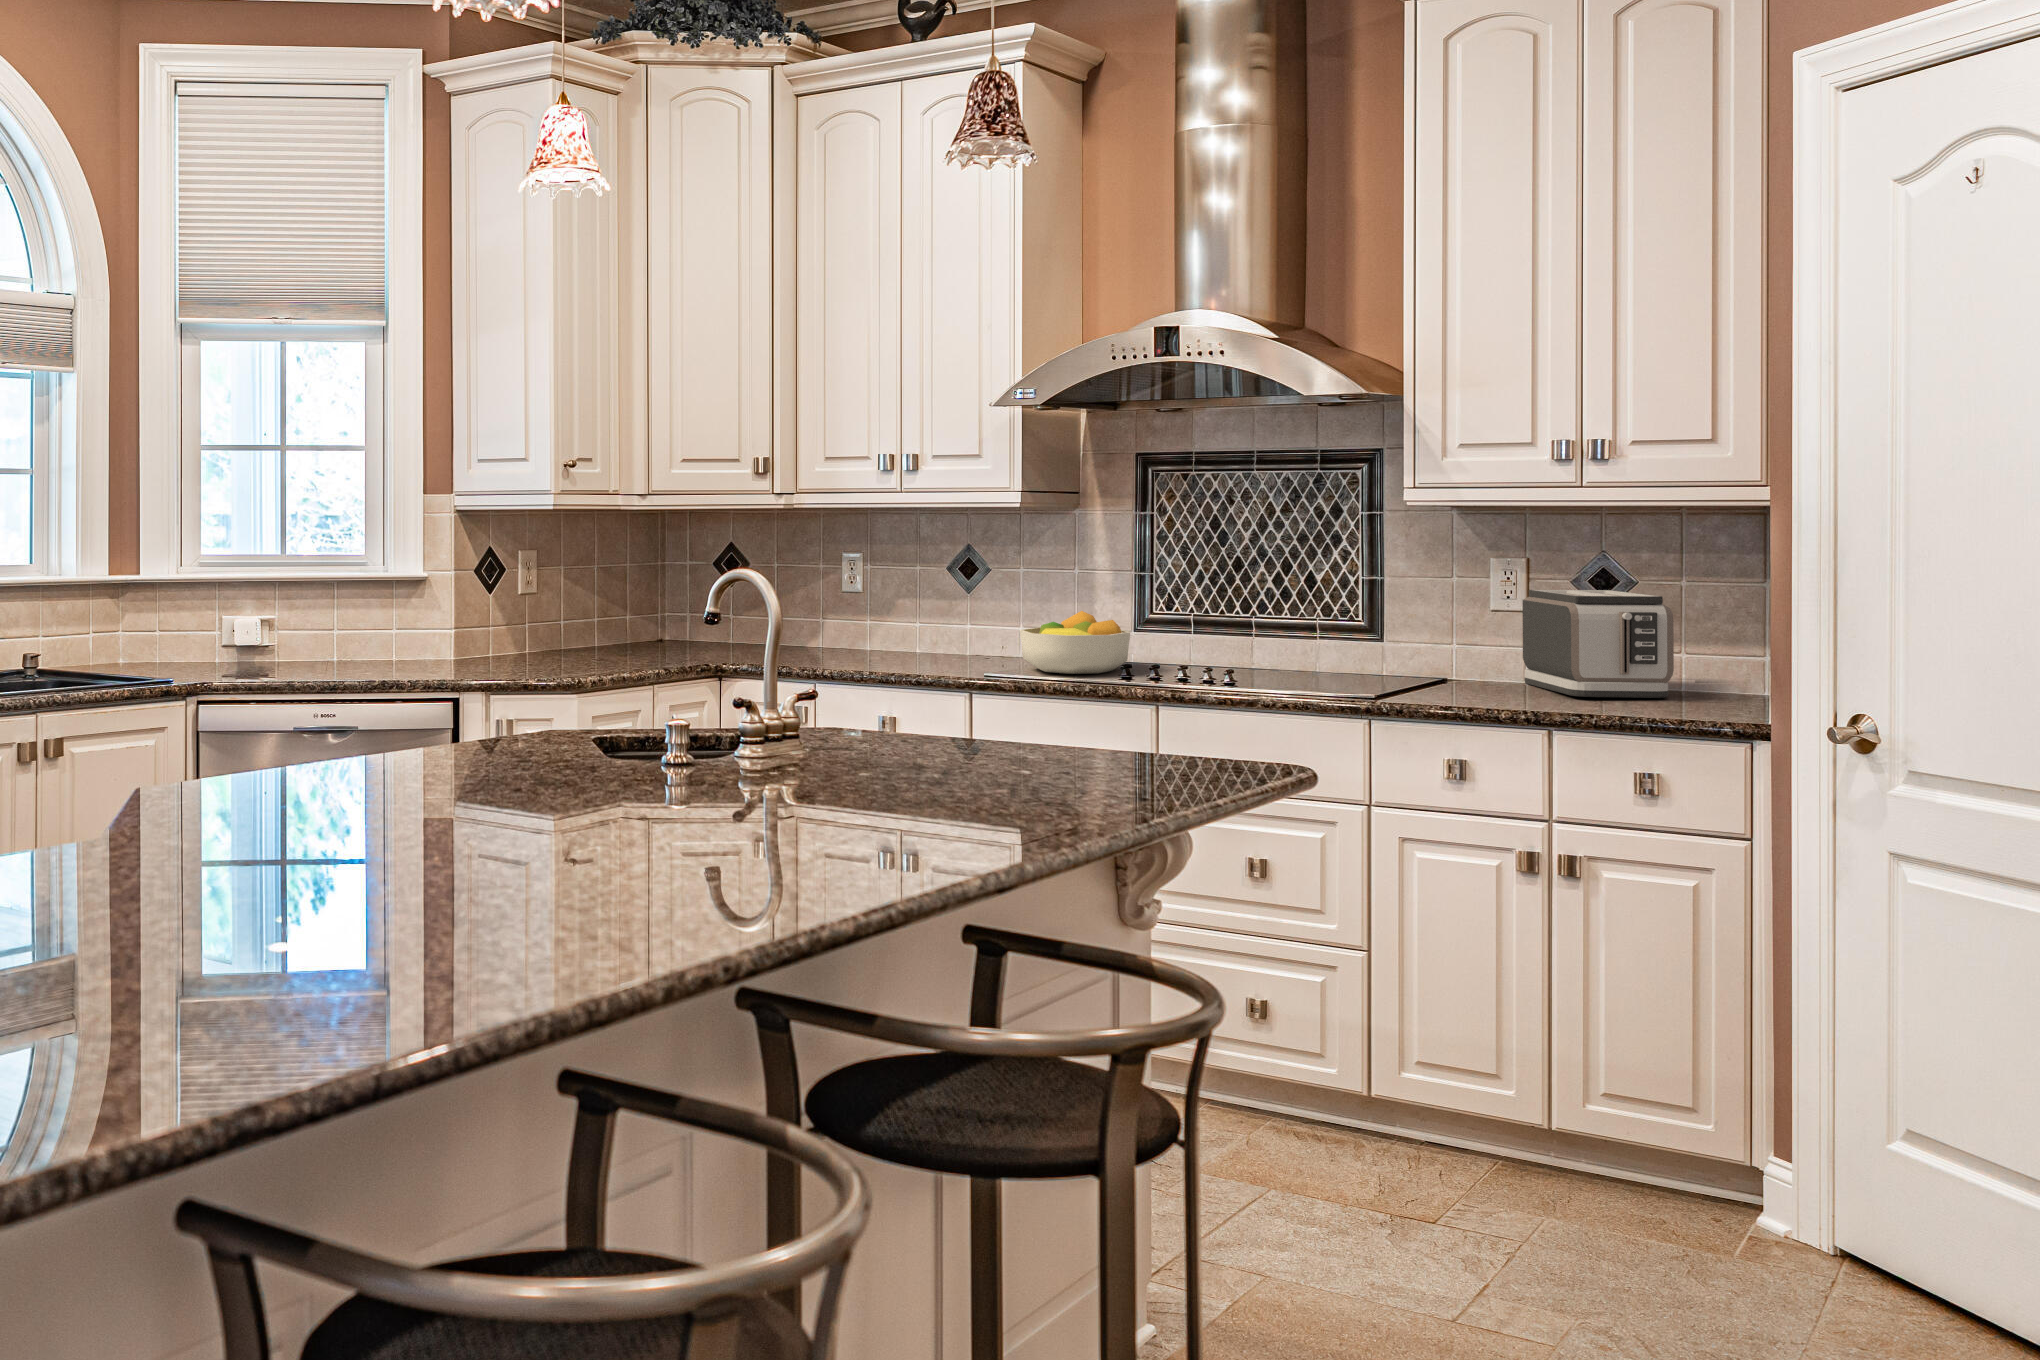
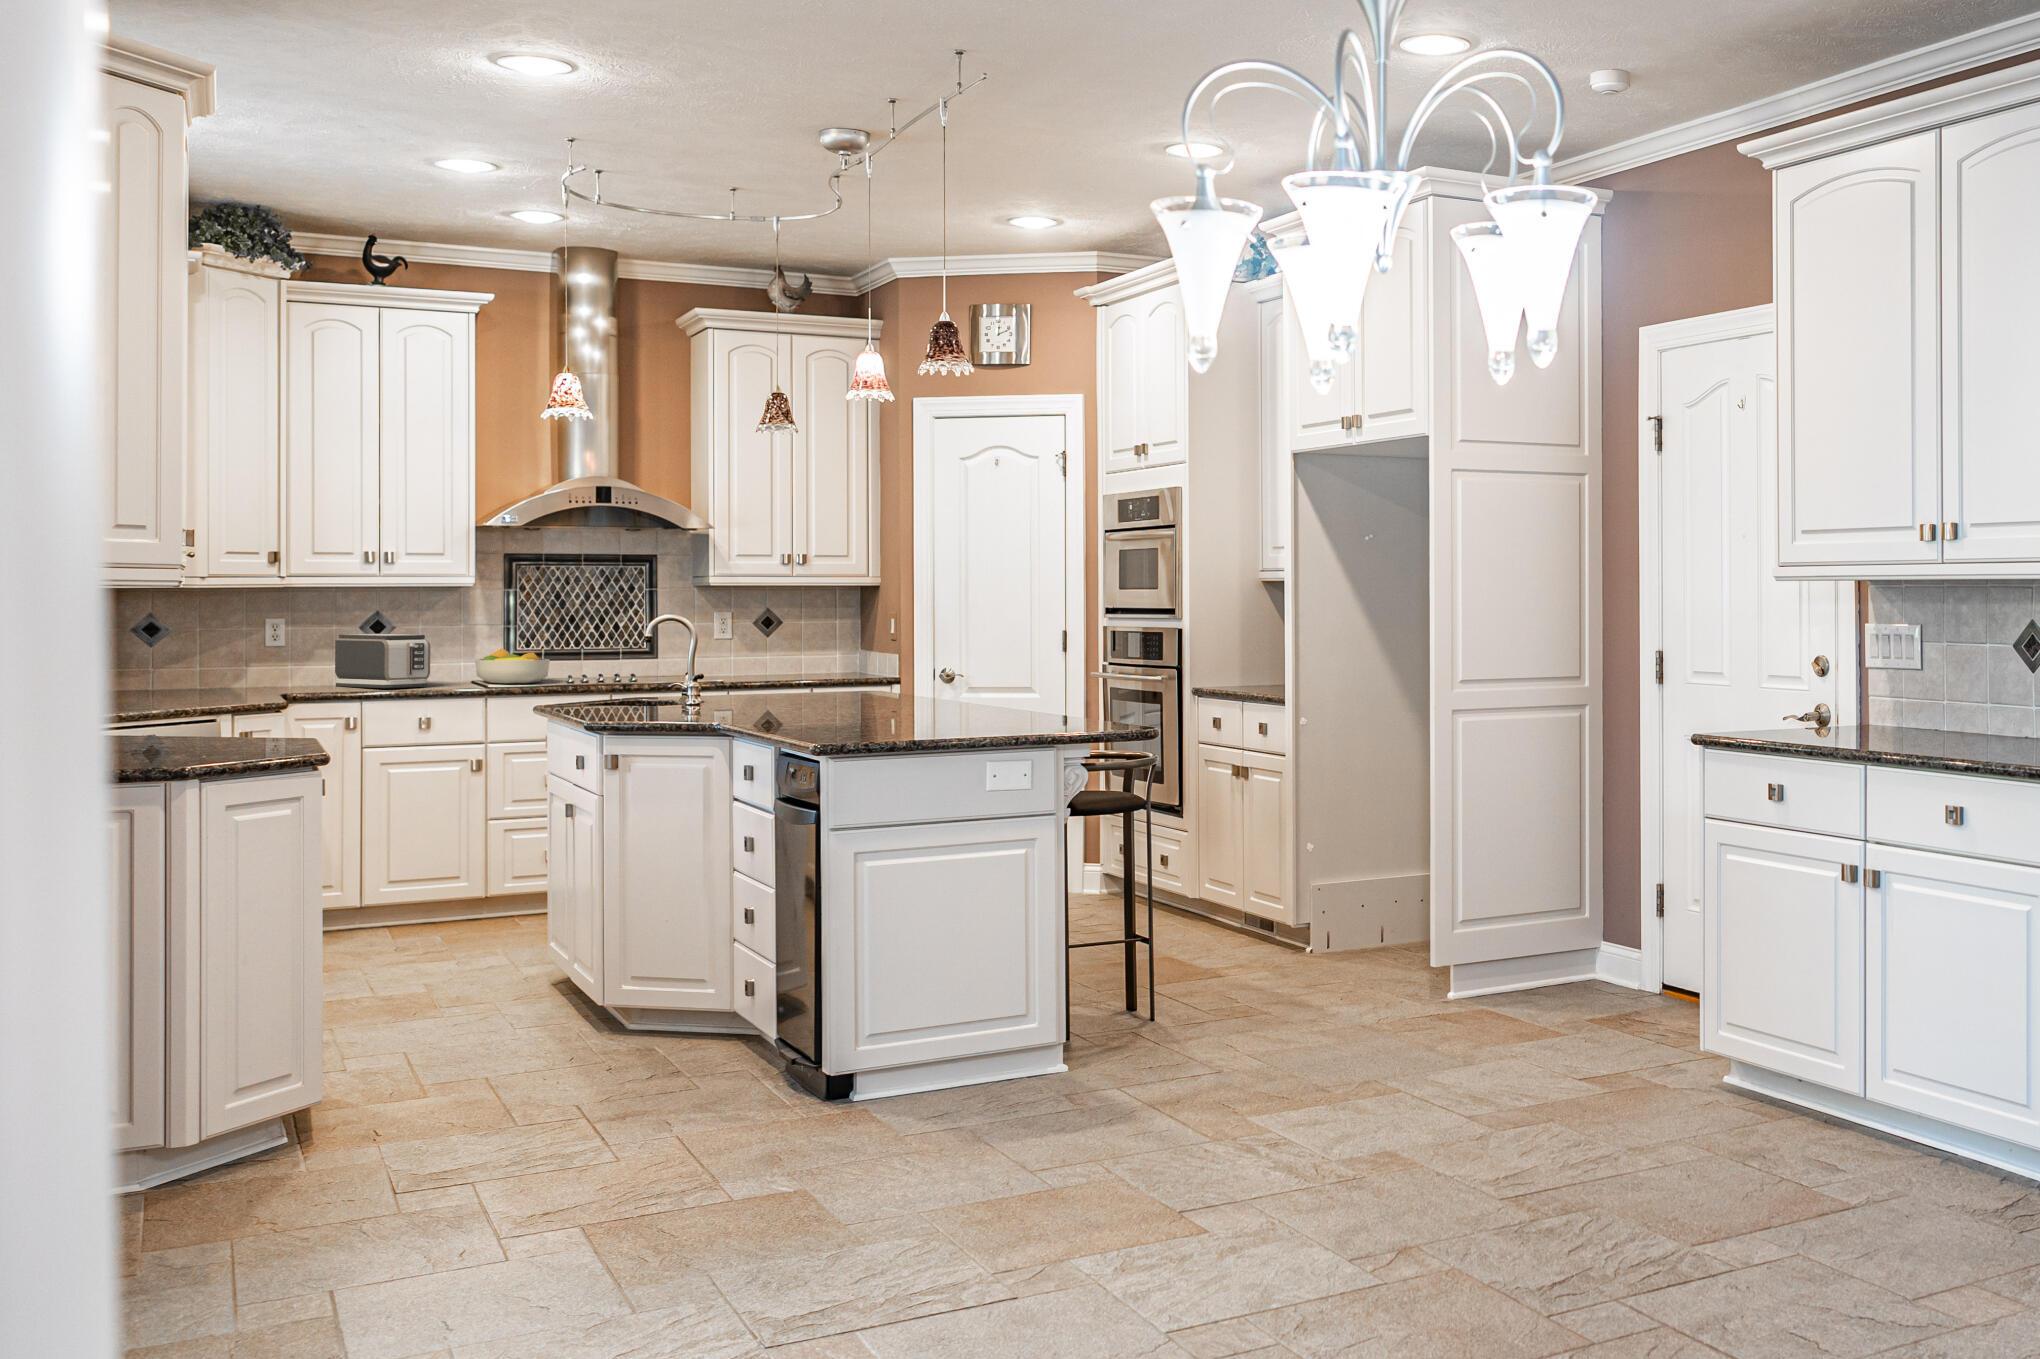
toaster: present [1522,590,1674,698] -> present [335,634,430,688]

